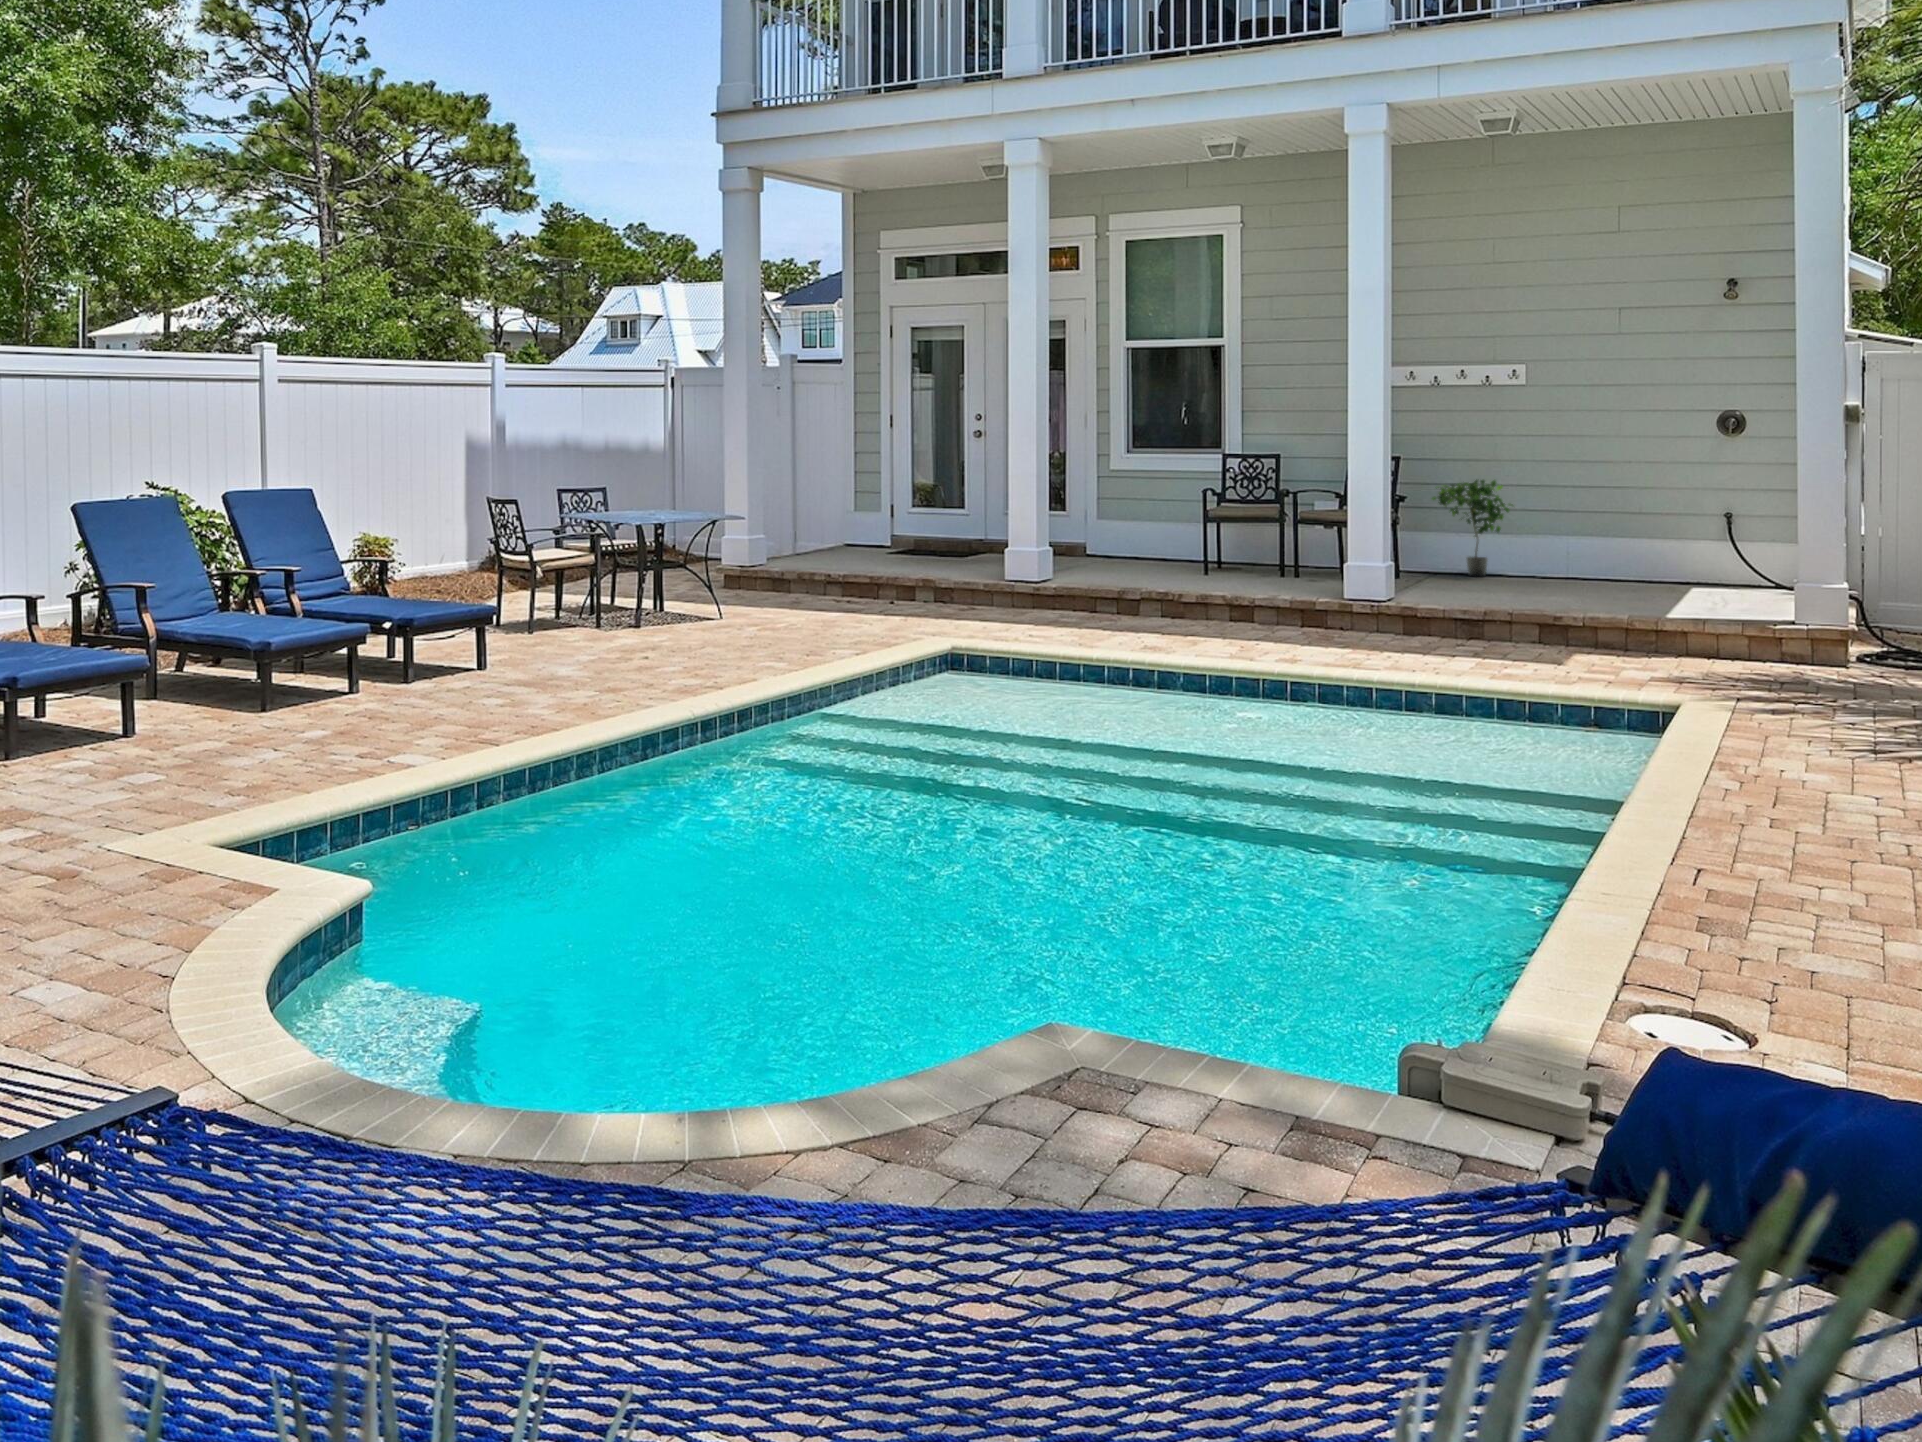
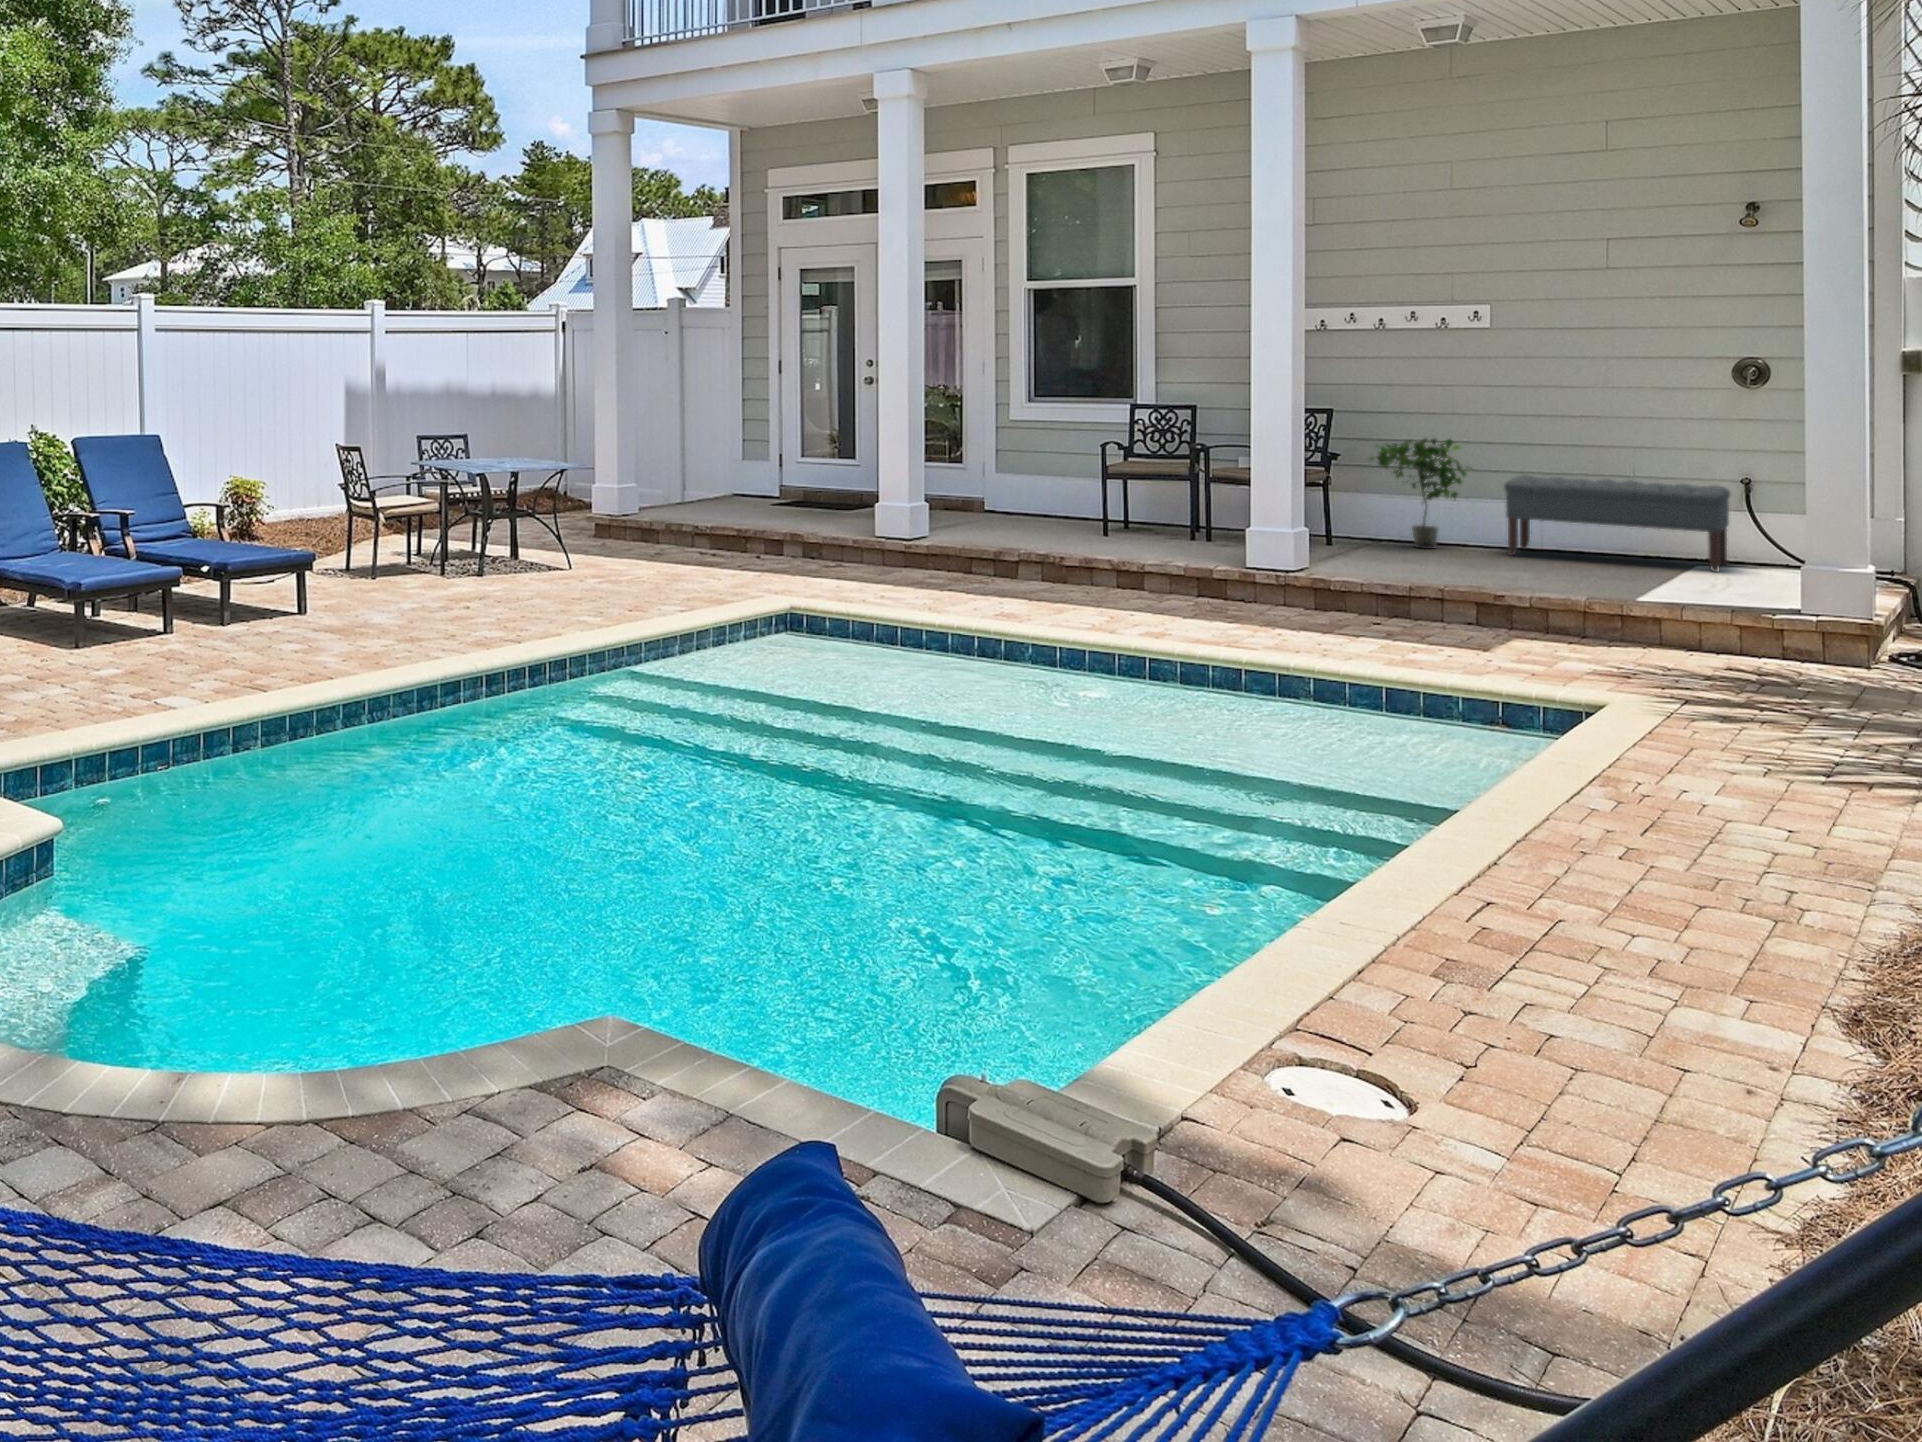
bench: none [1542,510,1712,588] -> present [1504,475,1730,572]

